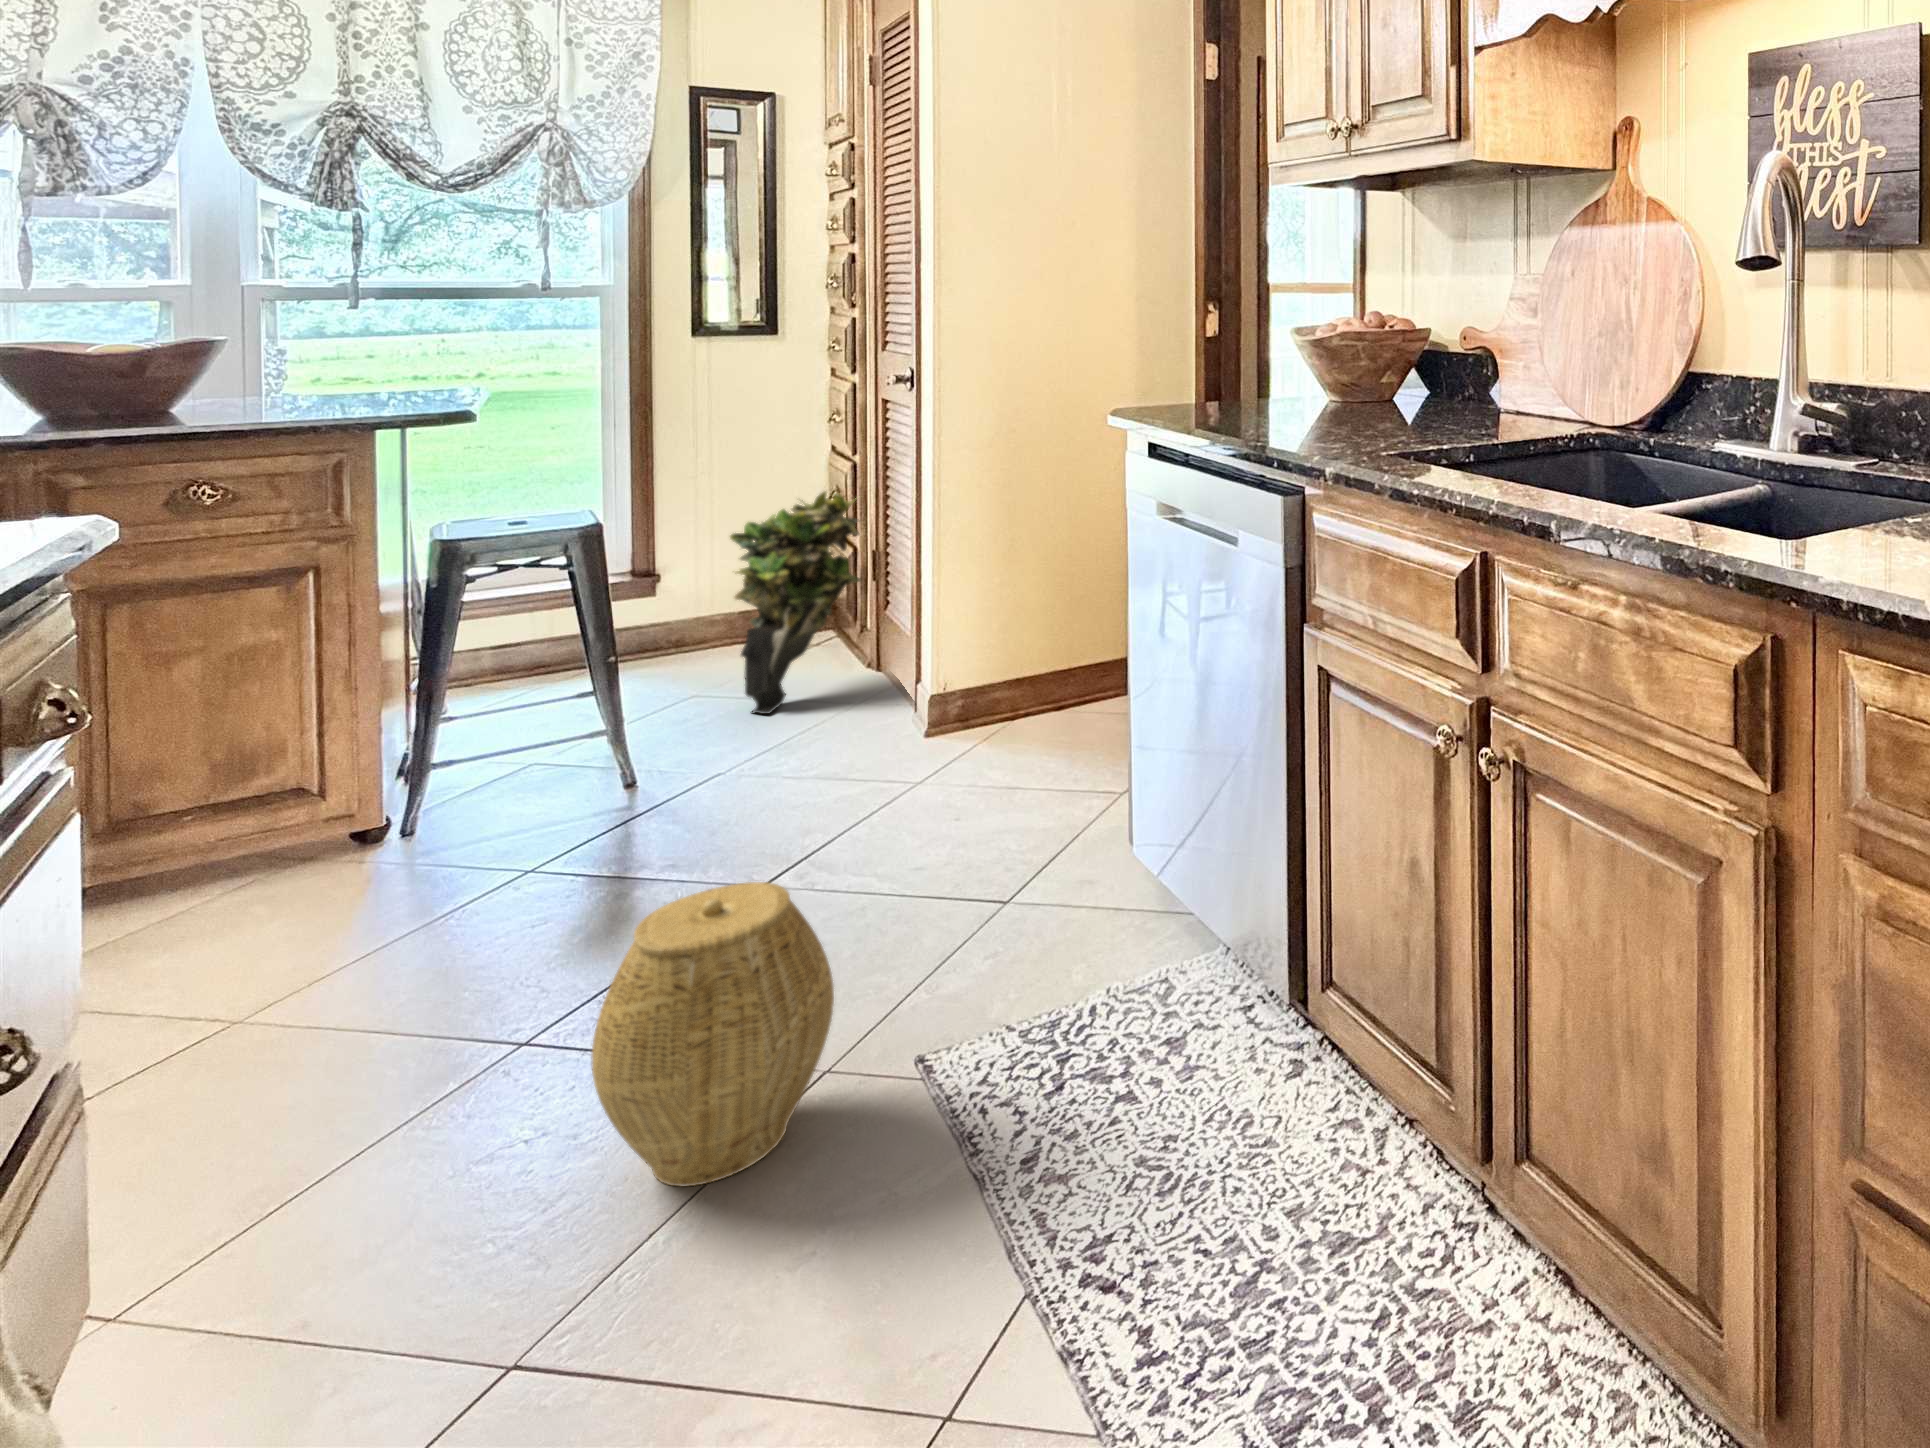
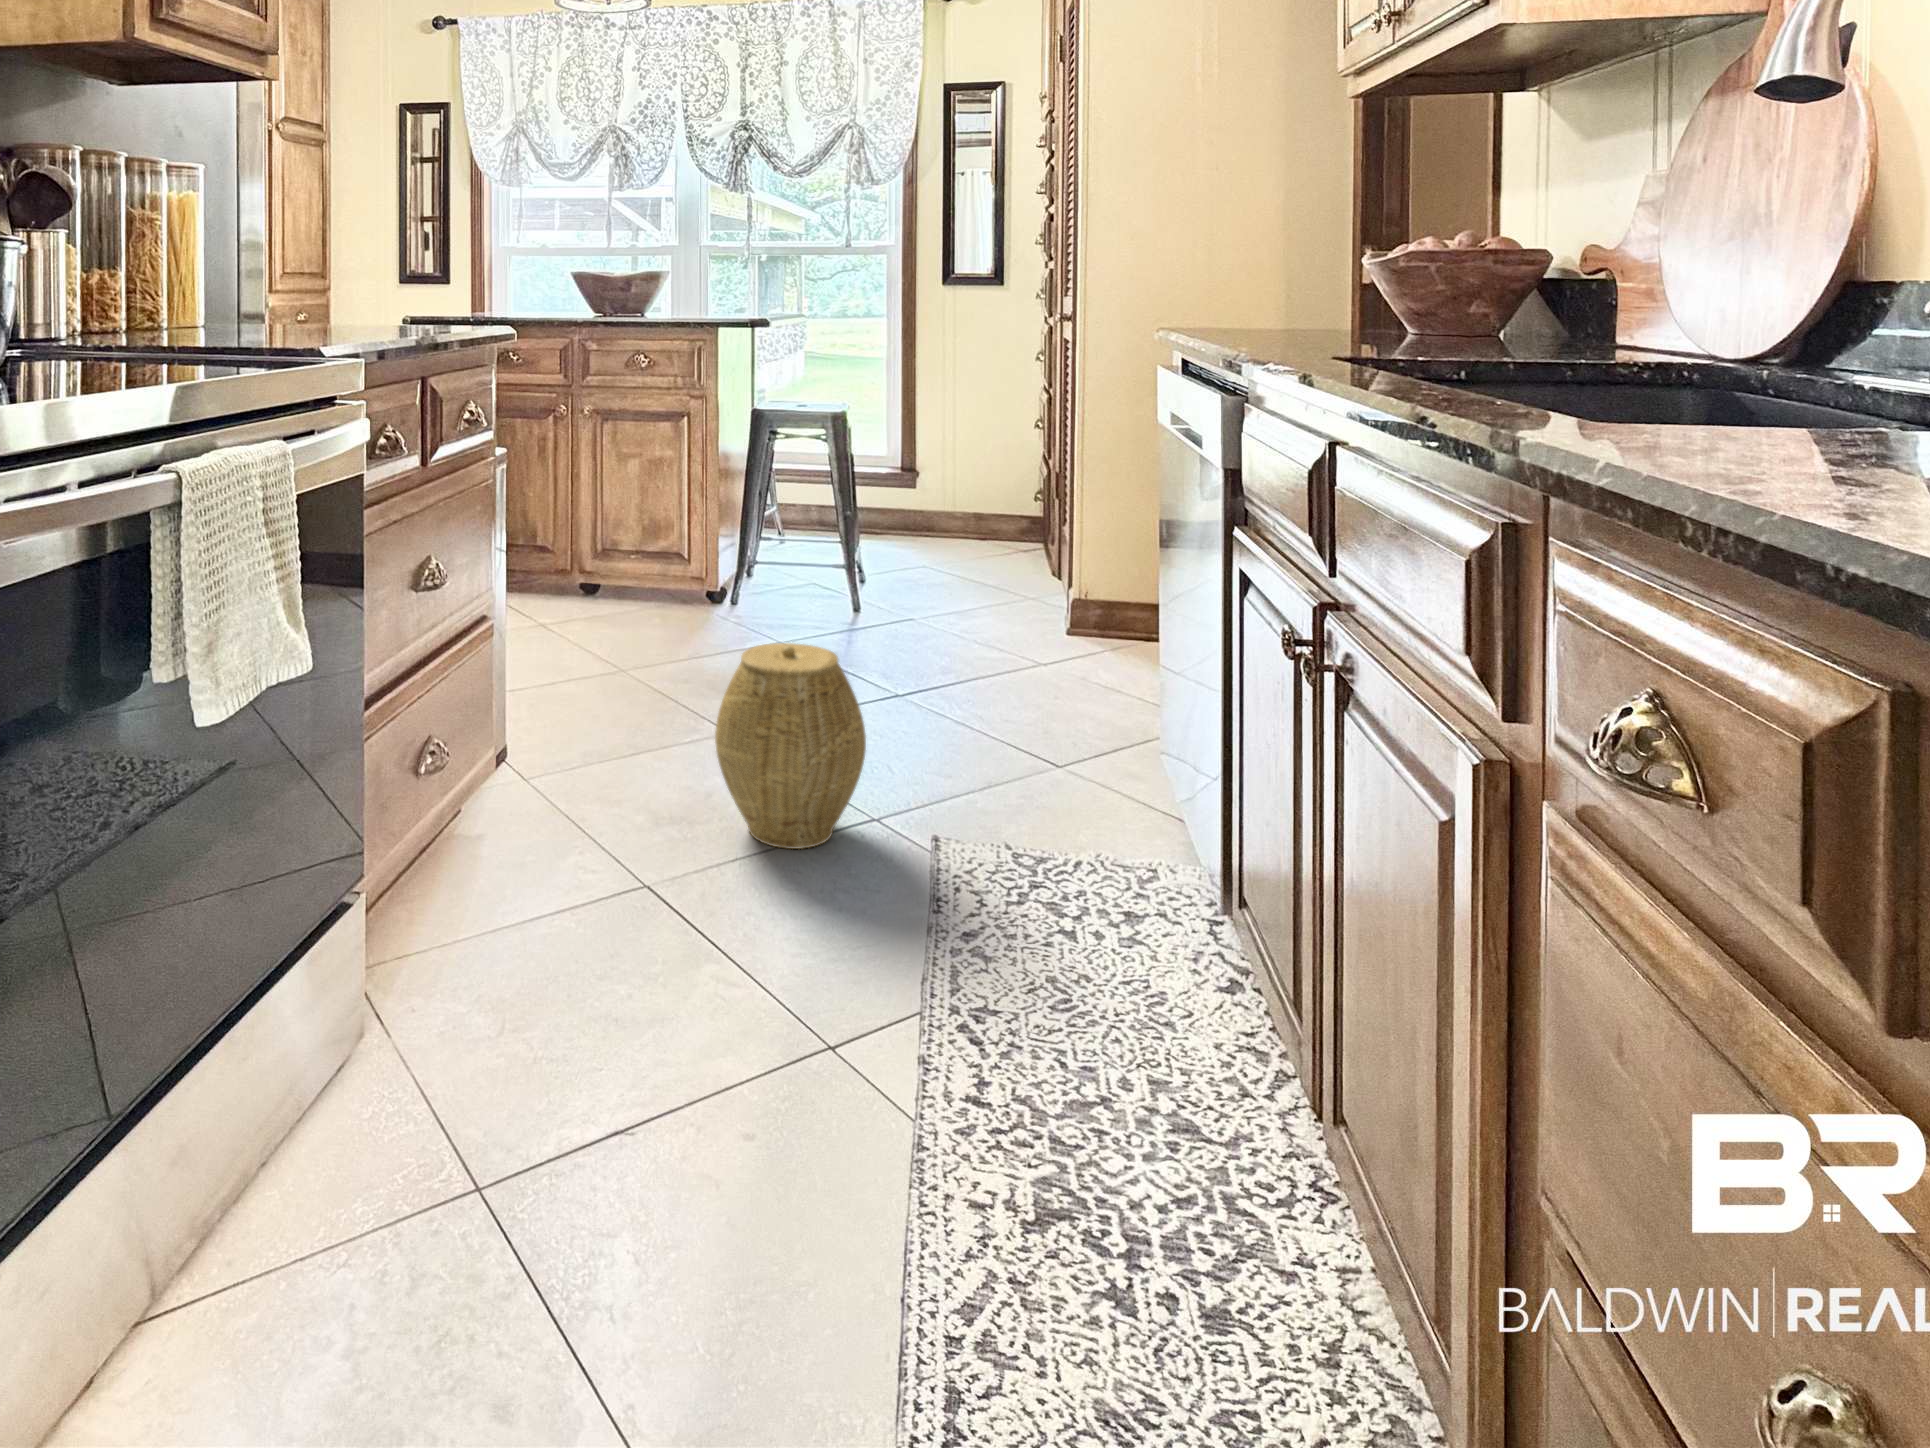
potted plant: present [730,492,861,714] -> none [941,417,1046,592]

